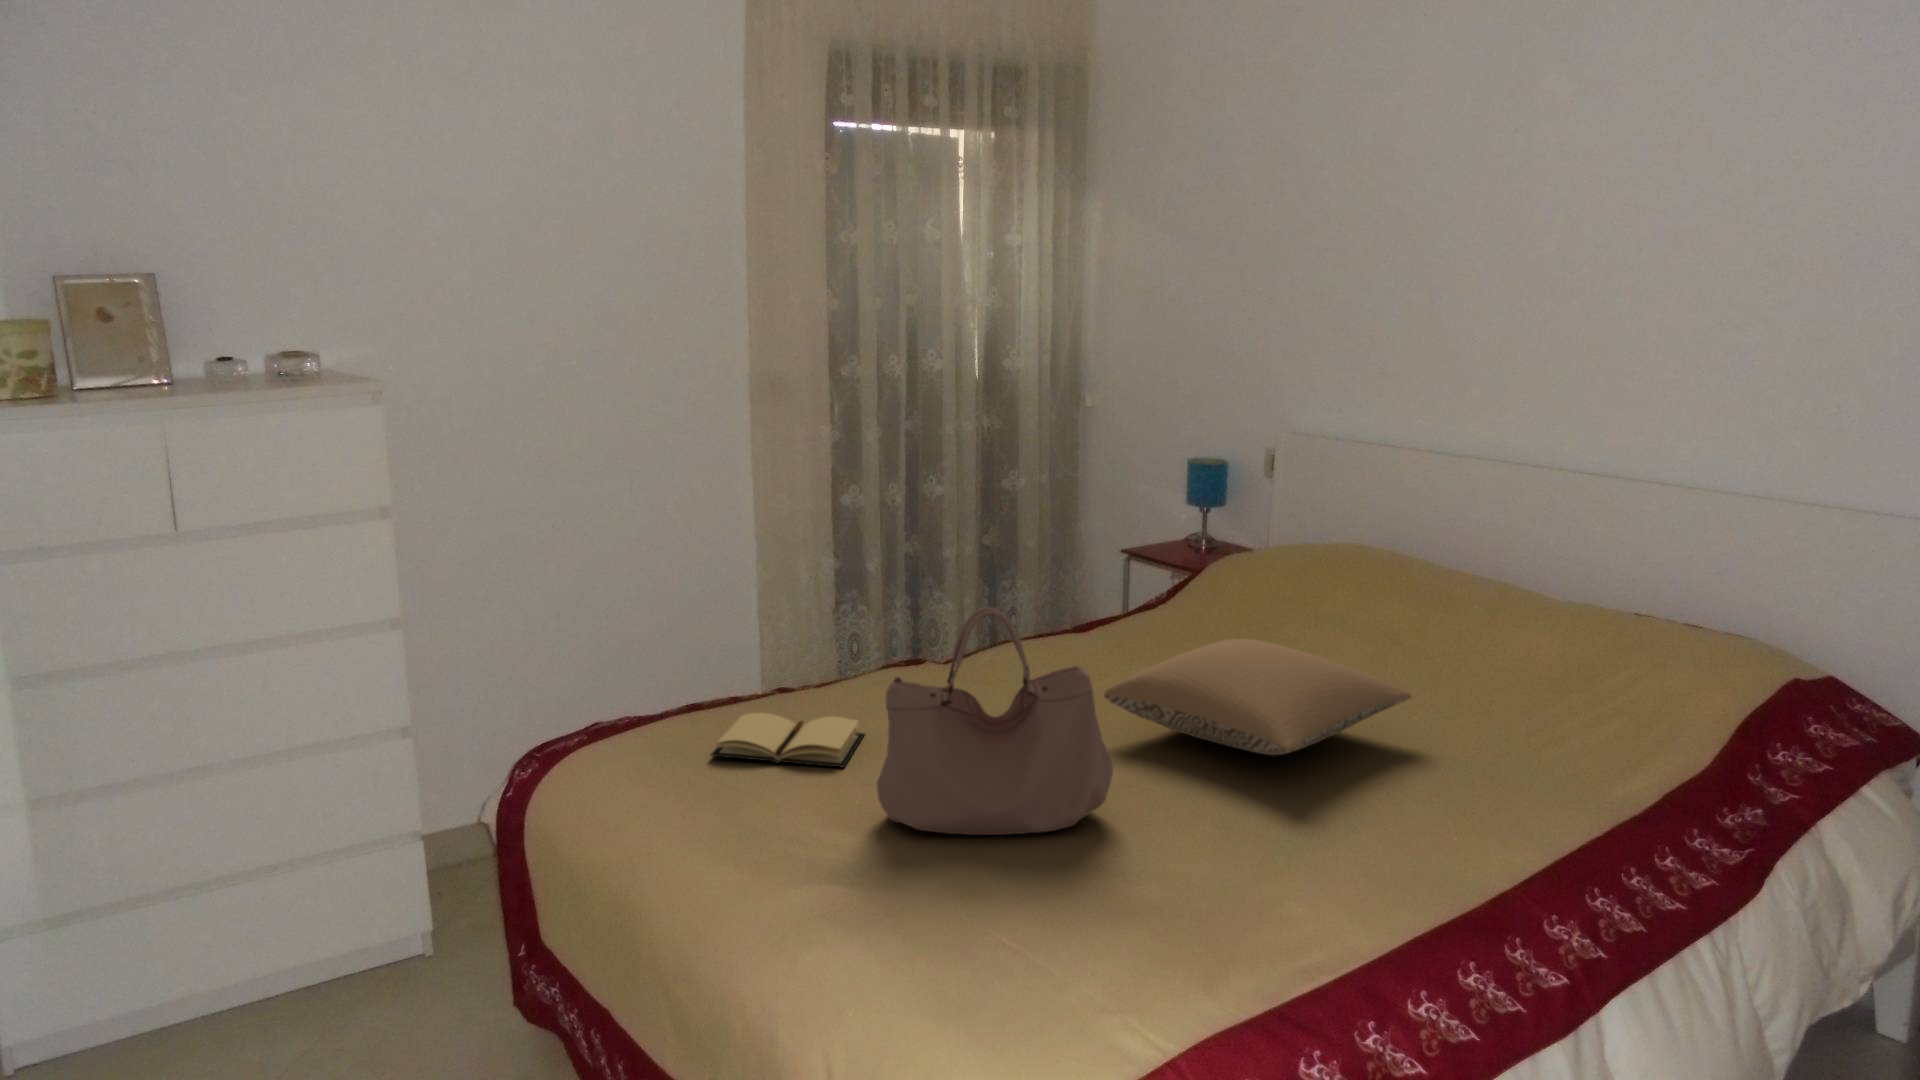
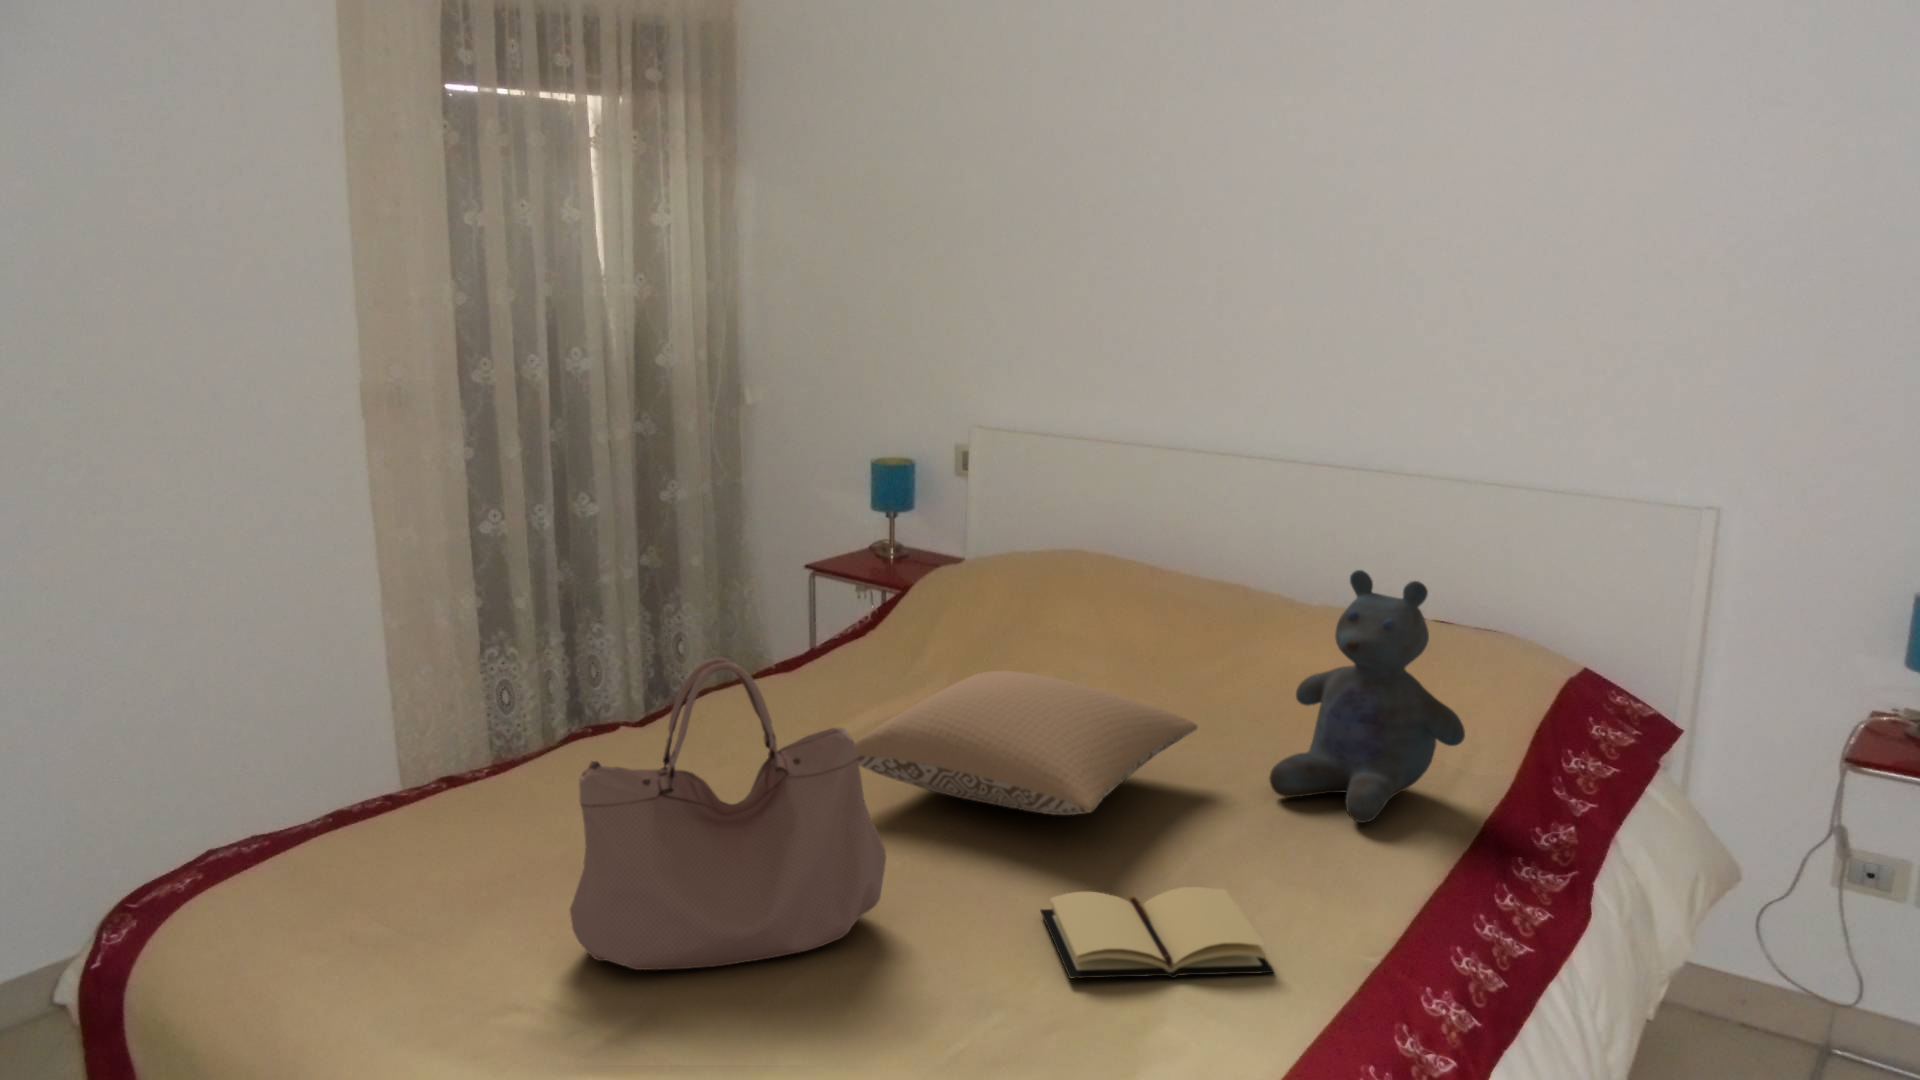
stuffed bear: none [1471,568,1653,787] -> present [1269,570,1465,823]
book: present [711,713,864,767] -> present [1040,887,1274,978]

